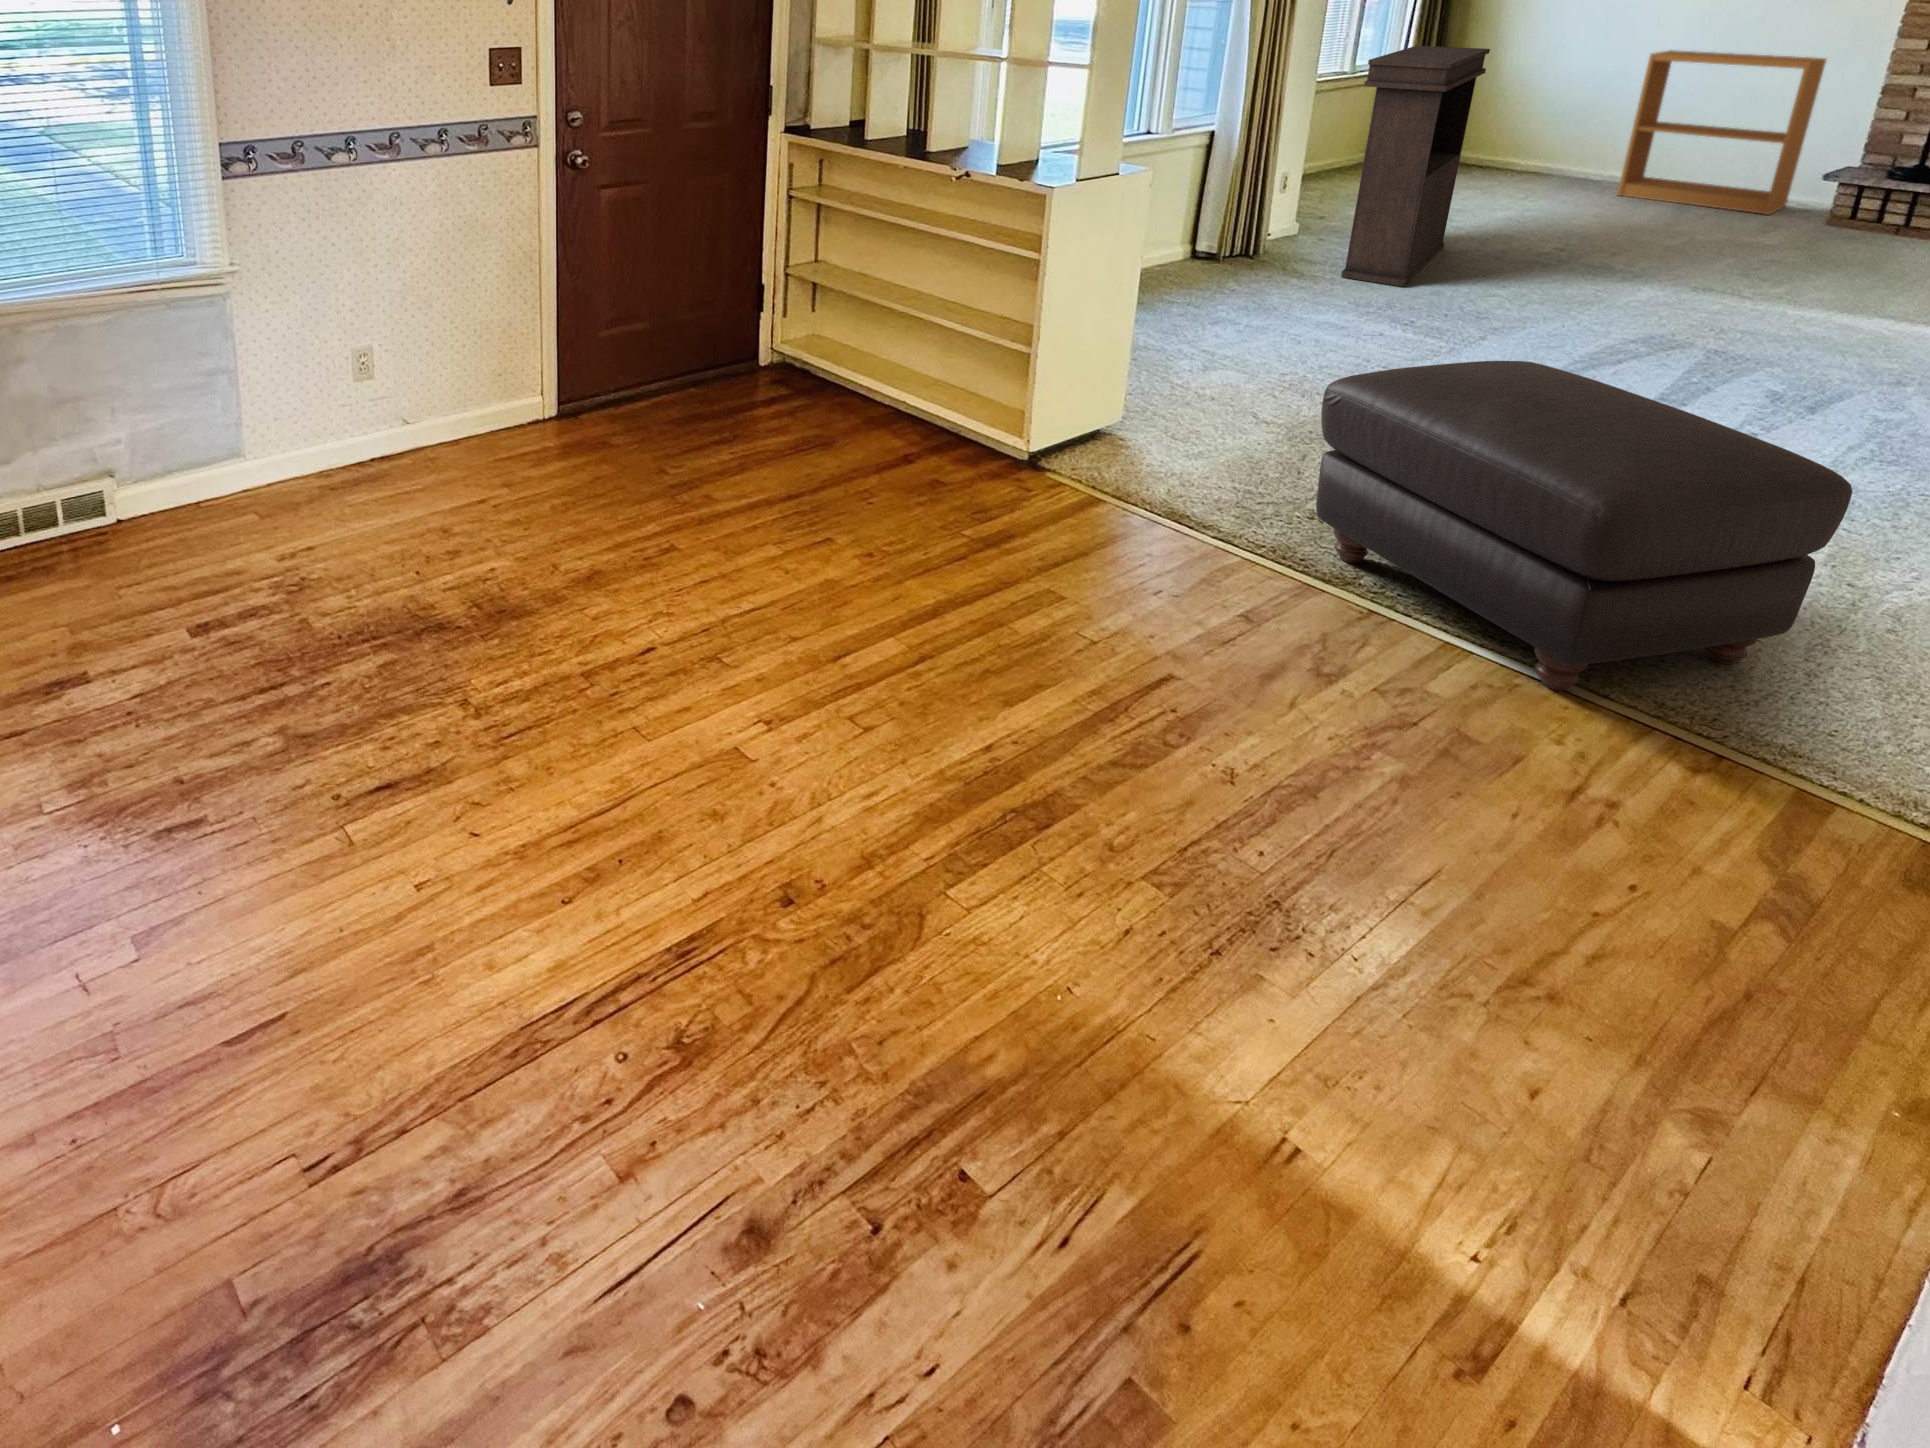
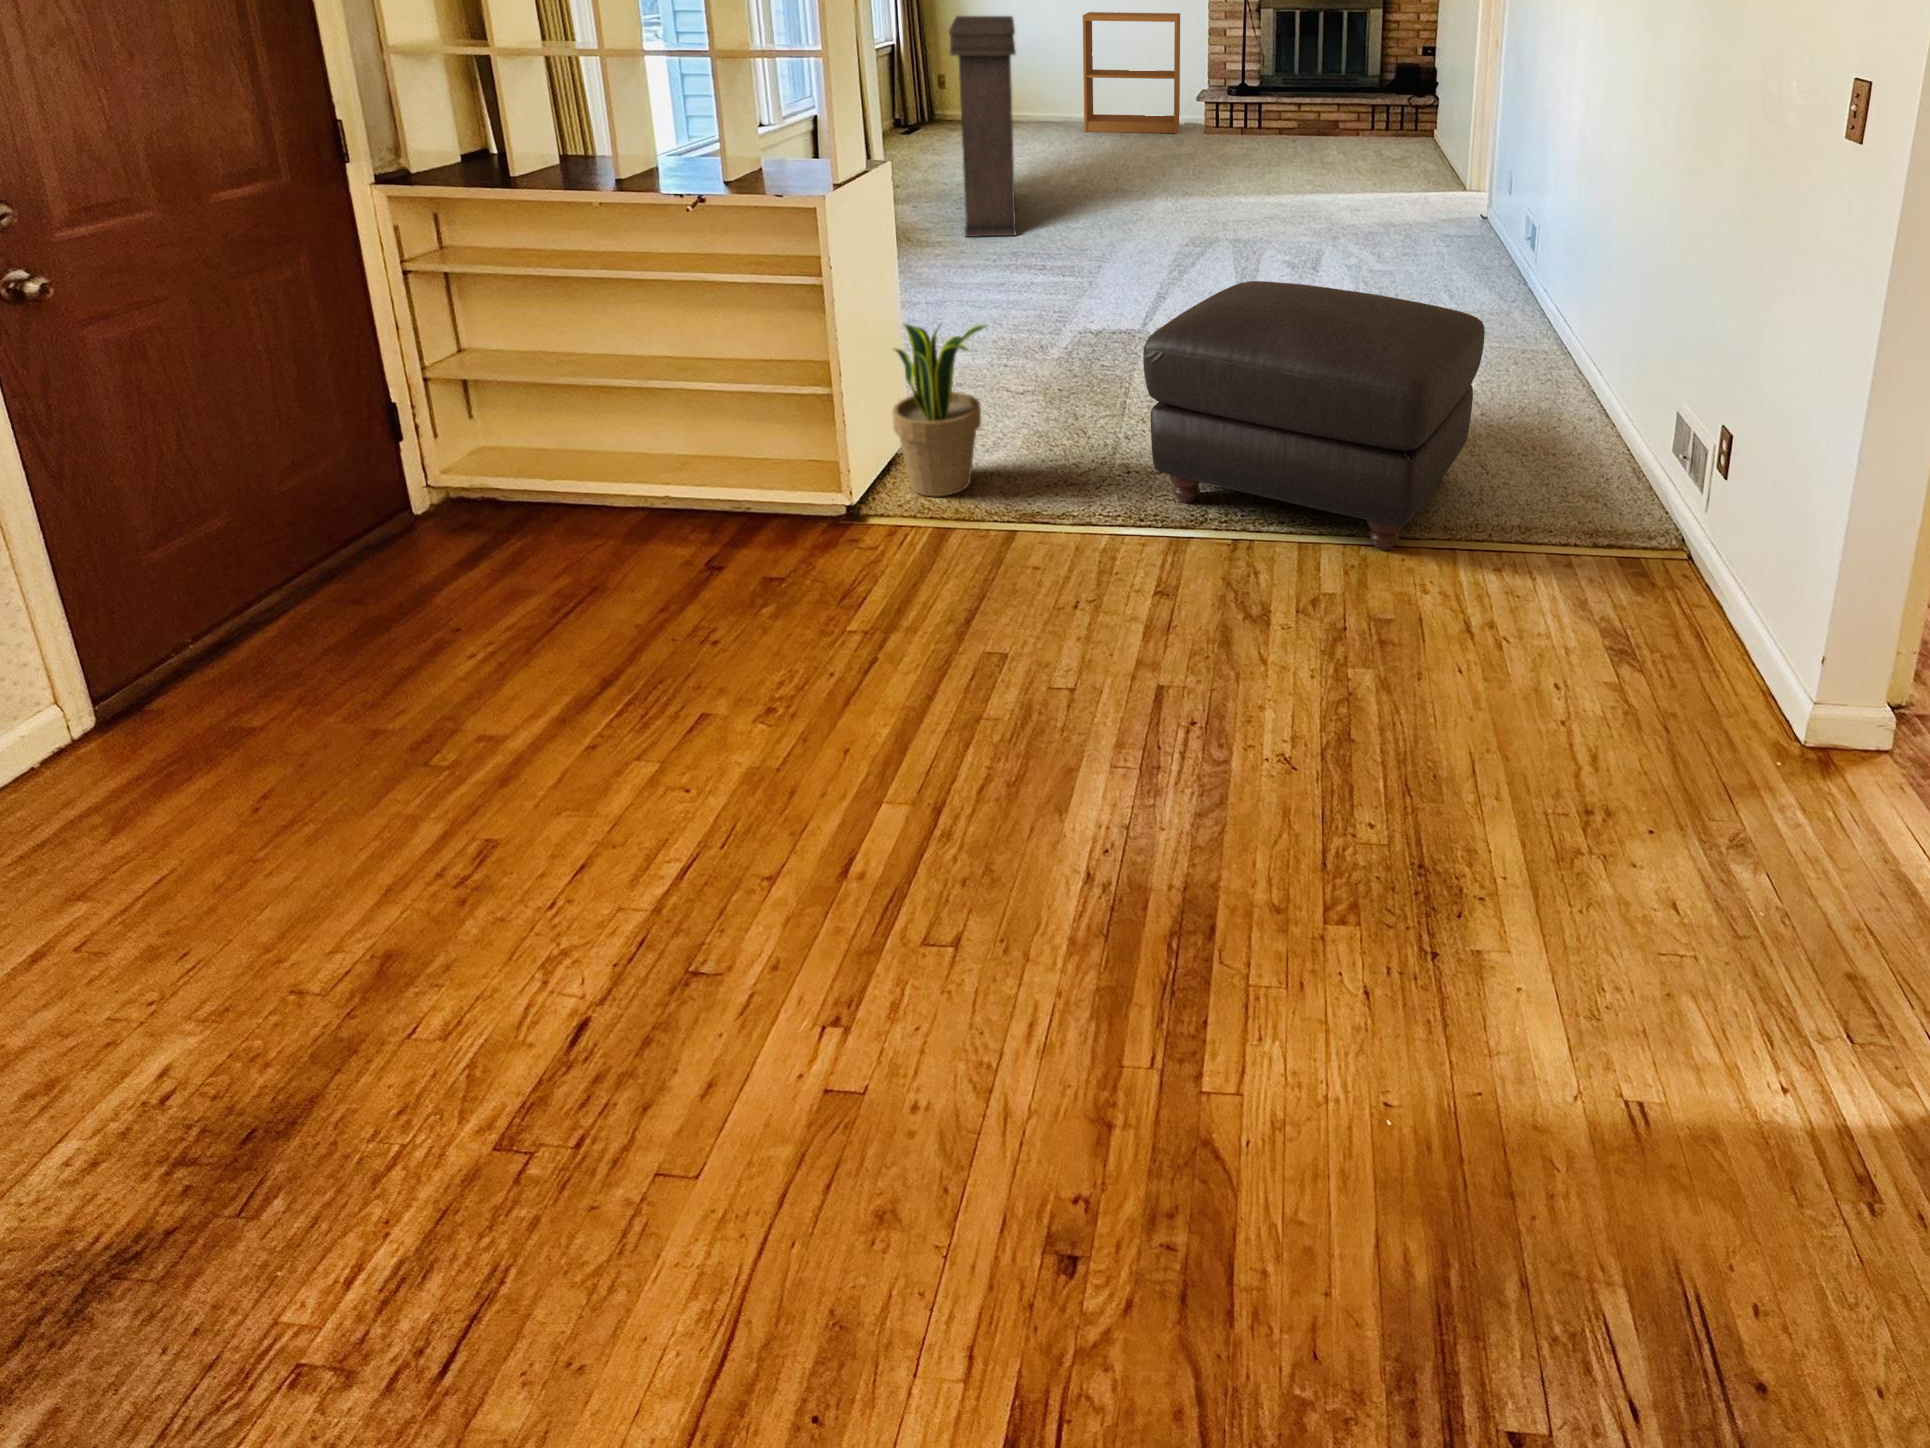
potted plant: none [1081,314,1184,476] -> present [892,324,986,496]

